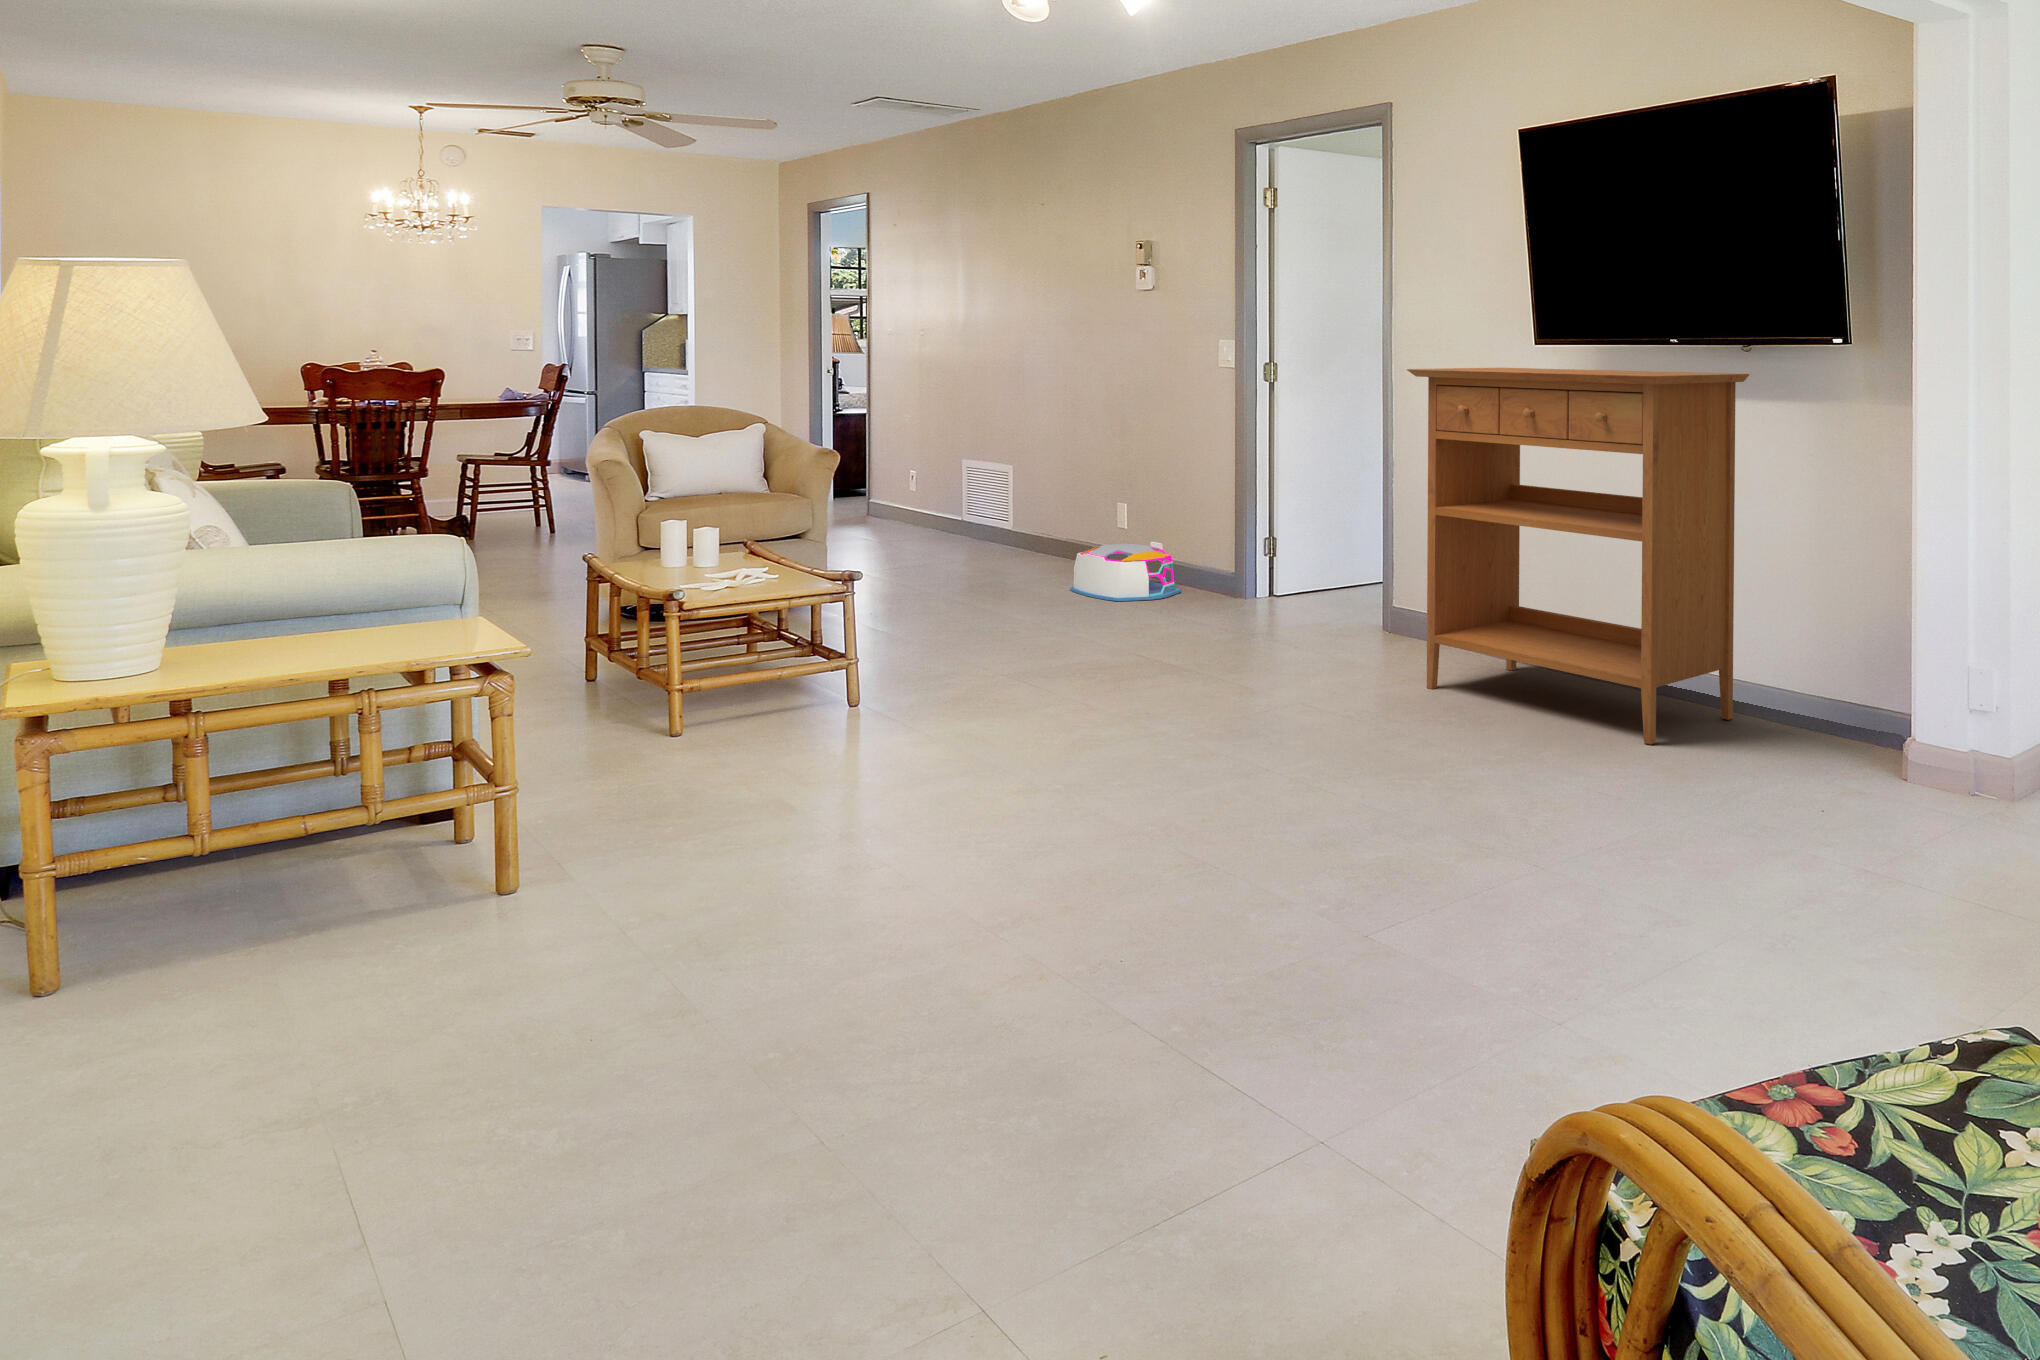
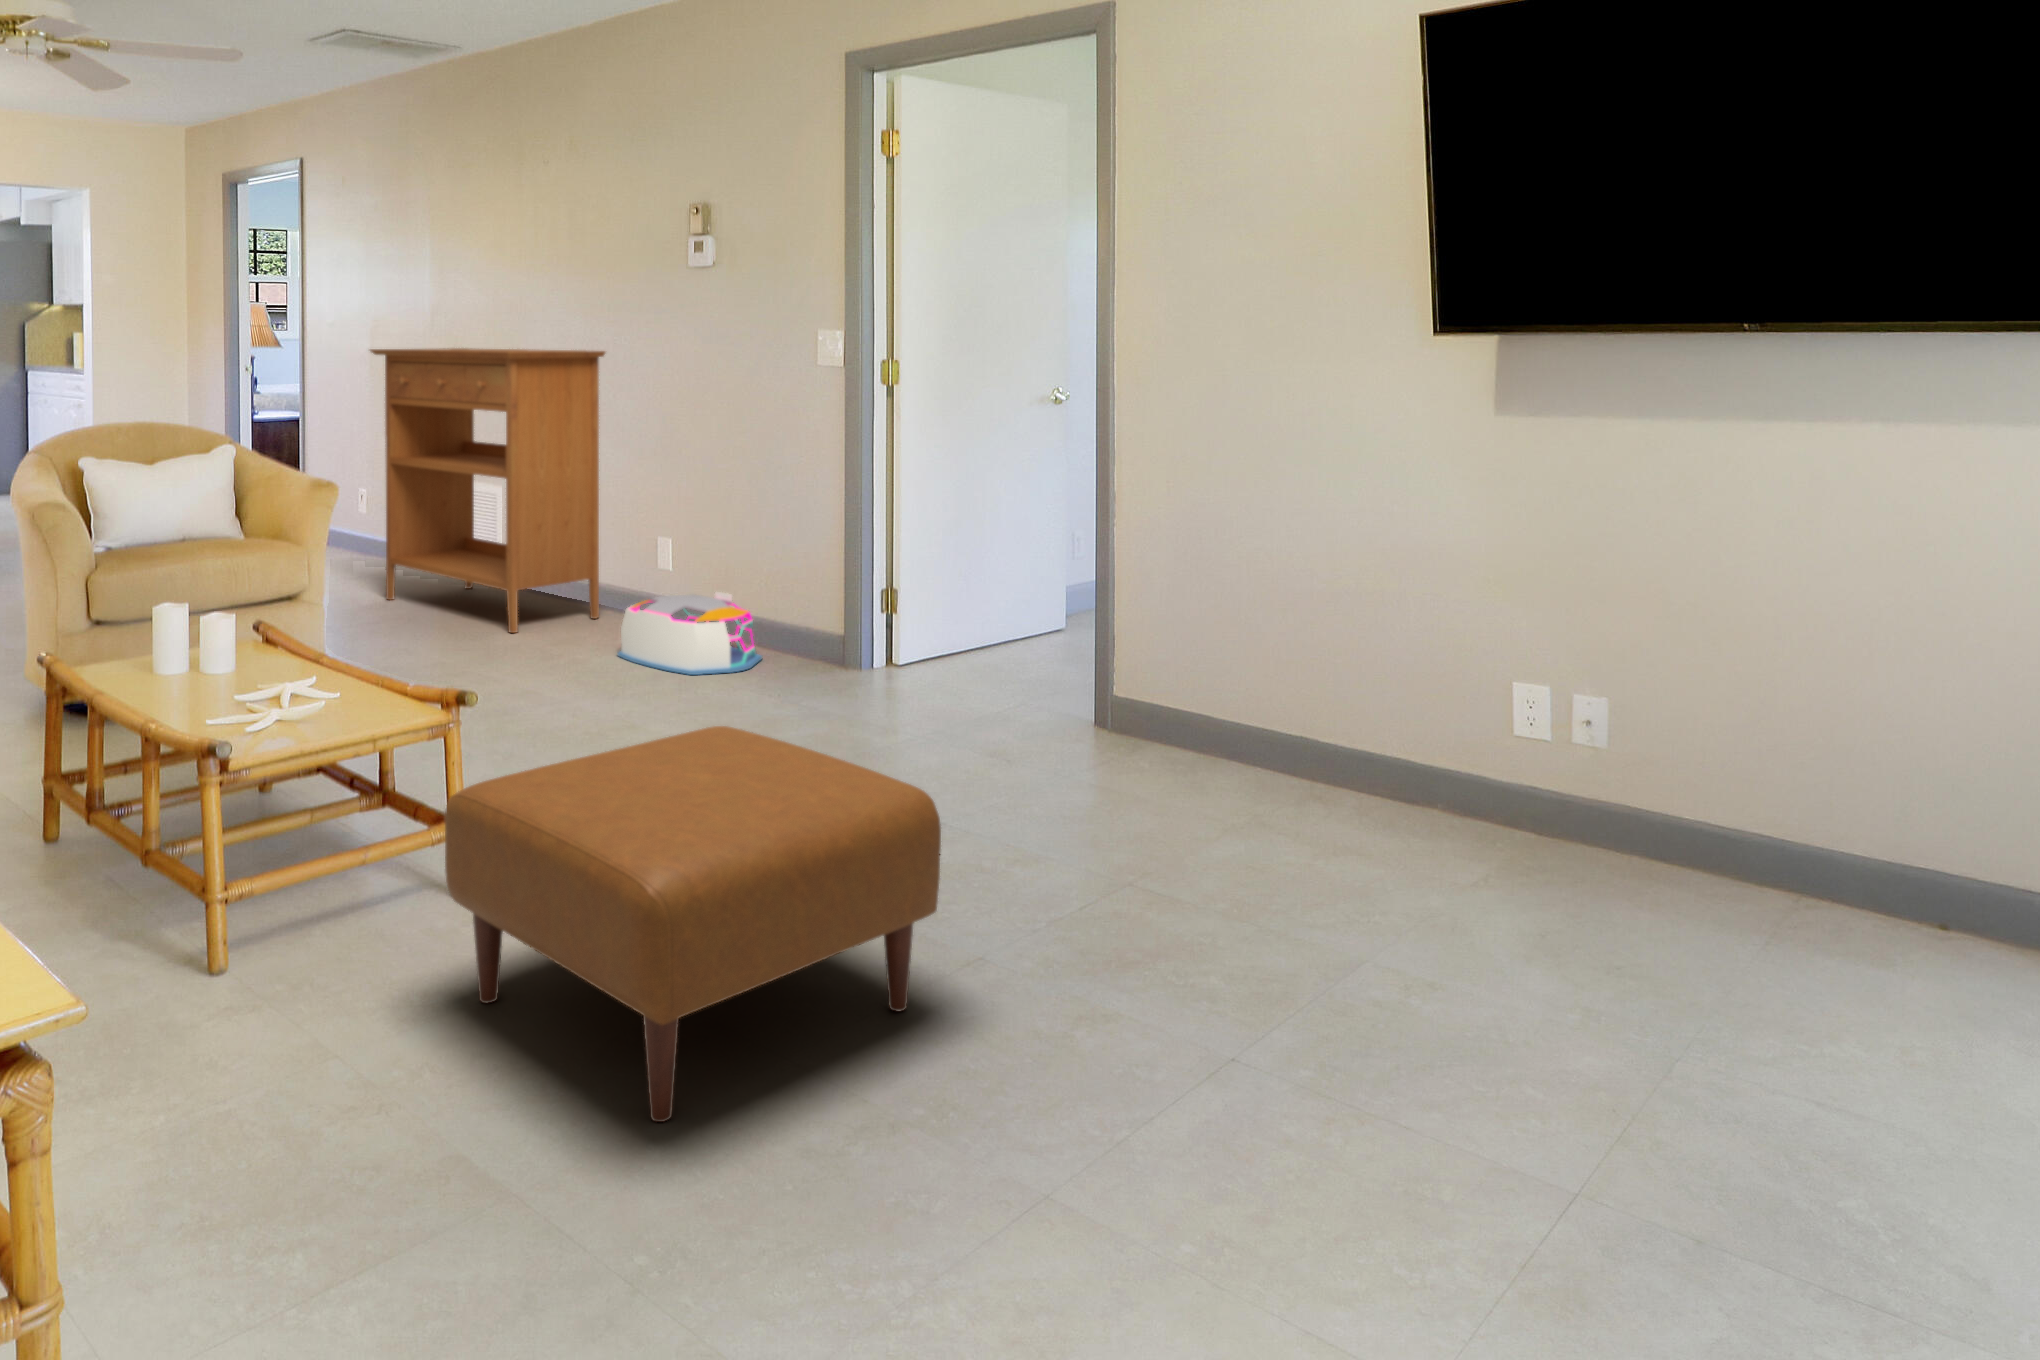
console table: present [1407,368,1749,745] -> present [370,348,605,633]
ottoman: none [816,596,1119,795] -> present [445,726,941,1122]

